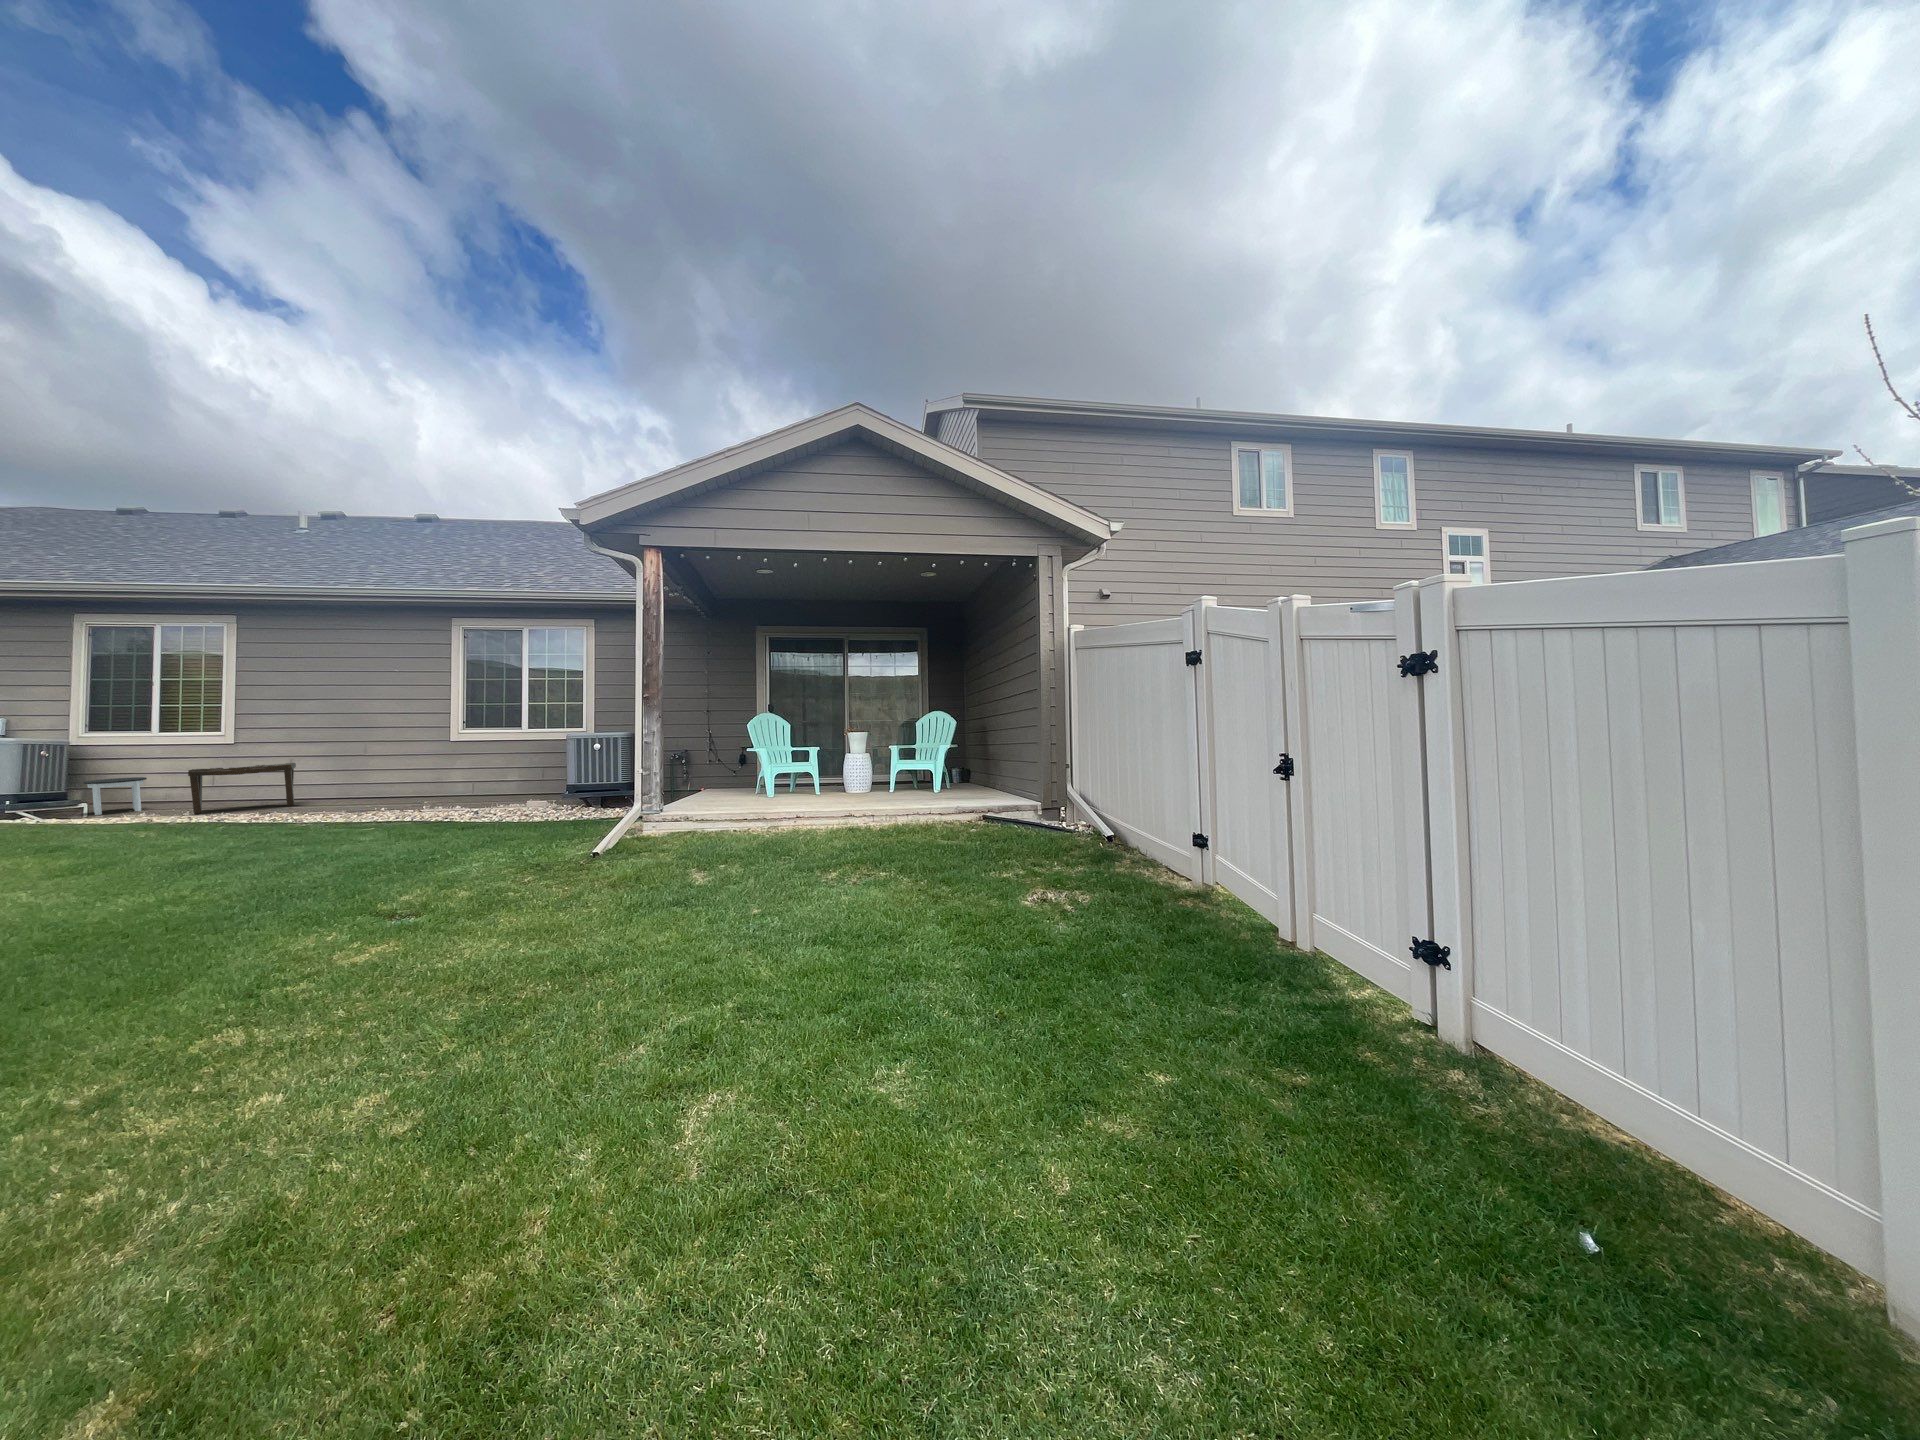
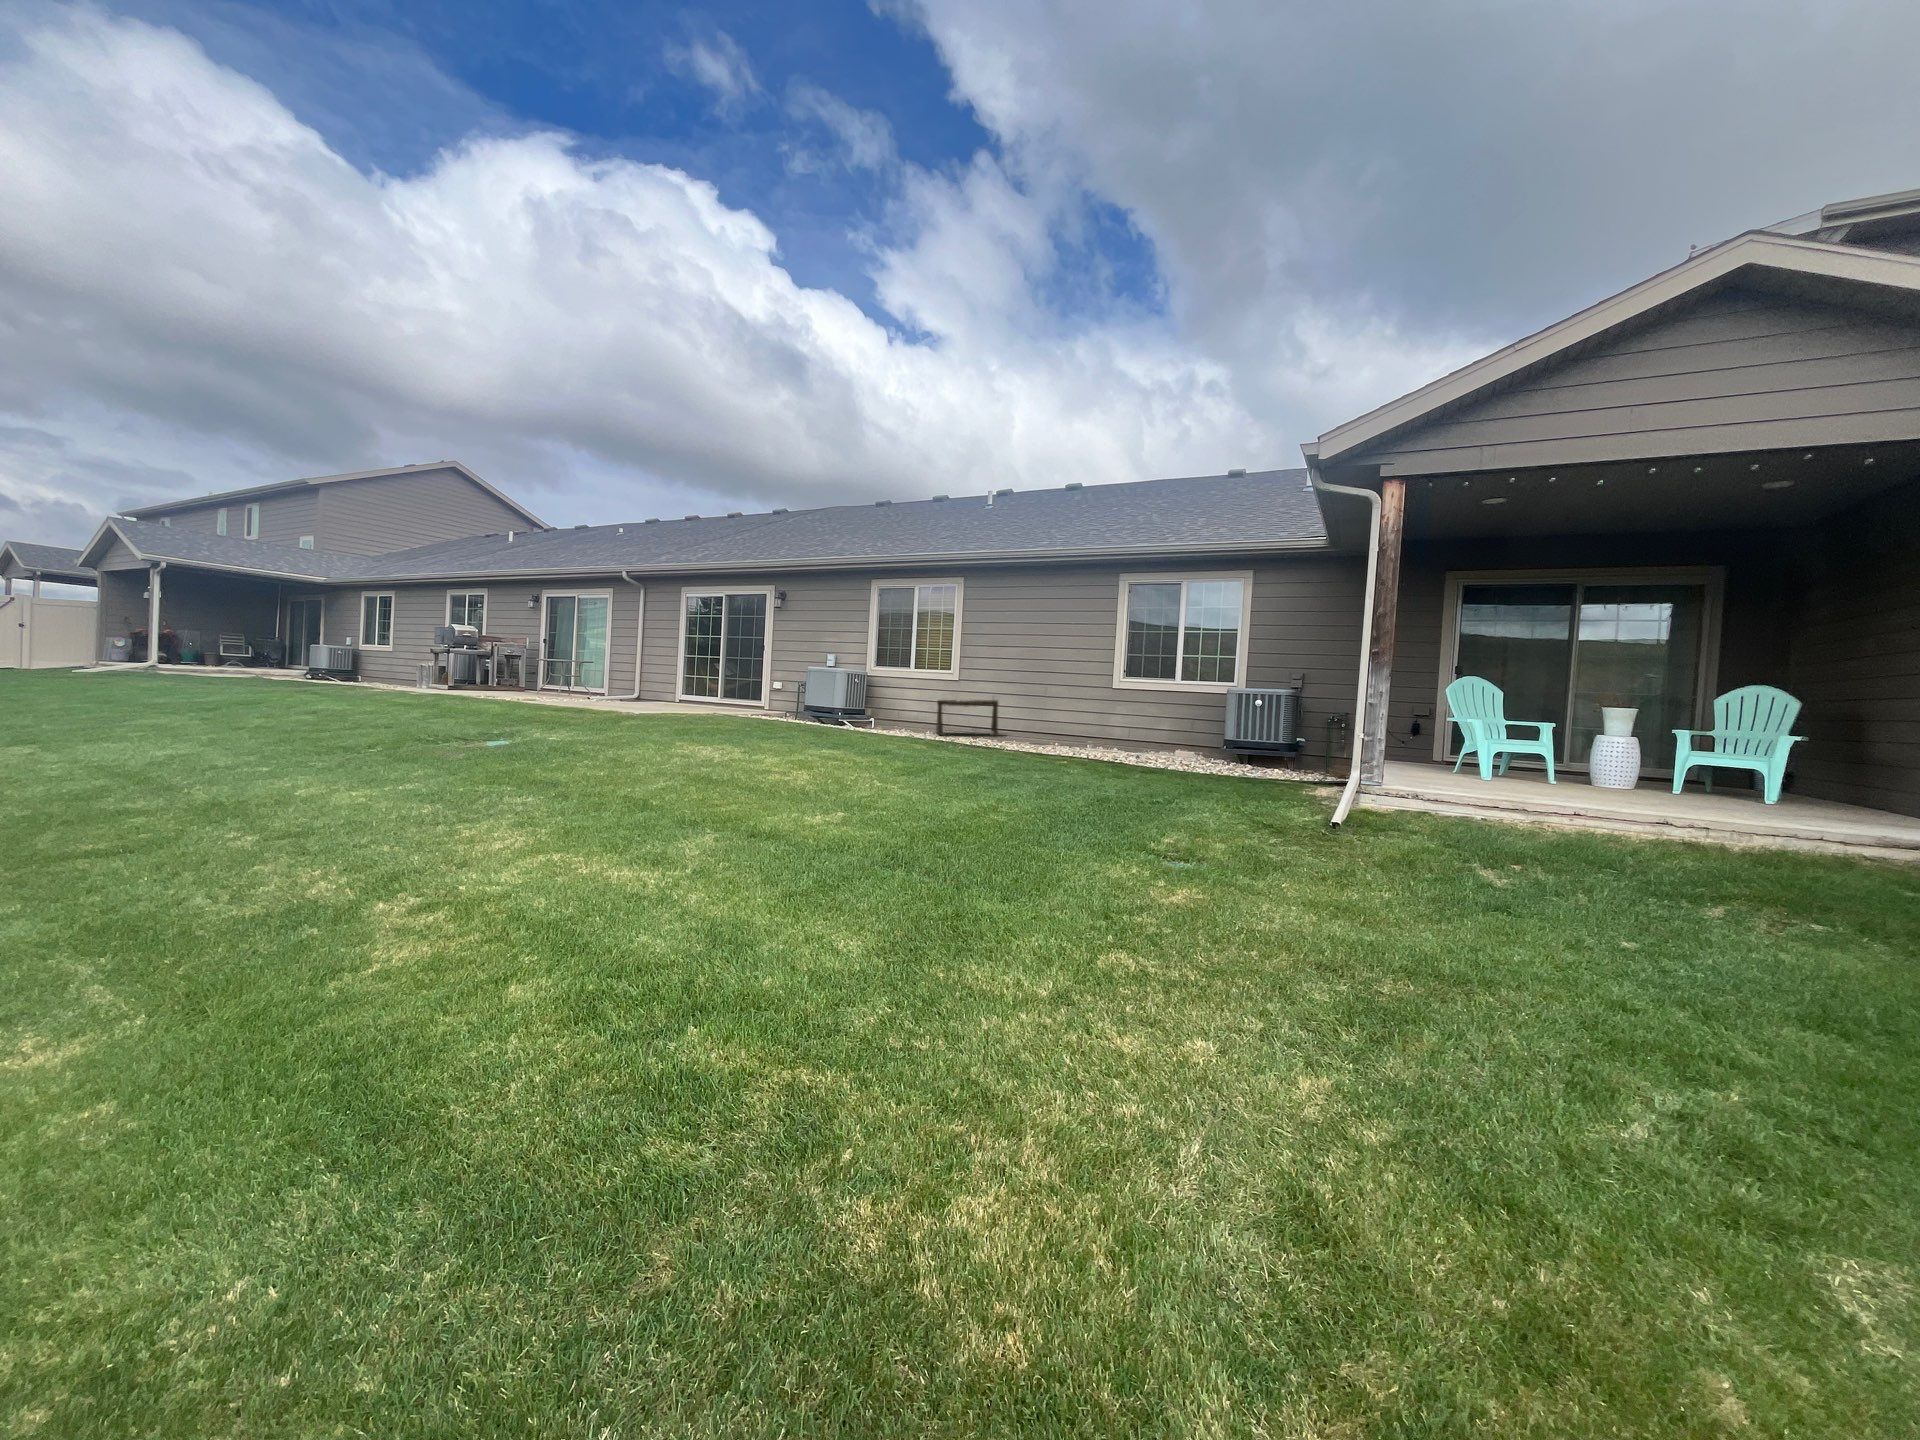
round table: present [83,777,147,815] -> none [876,703,908,729]

